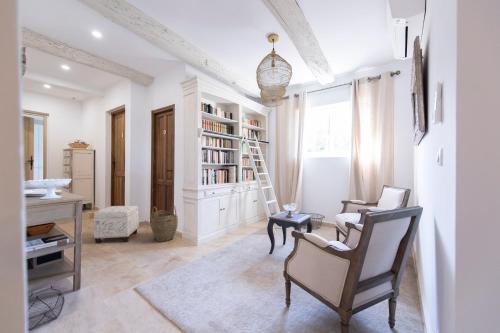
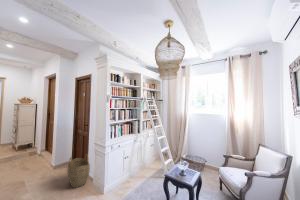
ottoman: present [94,206,139,243] -> none [18,154,60,190]

